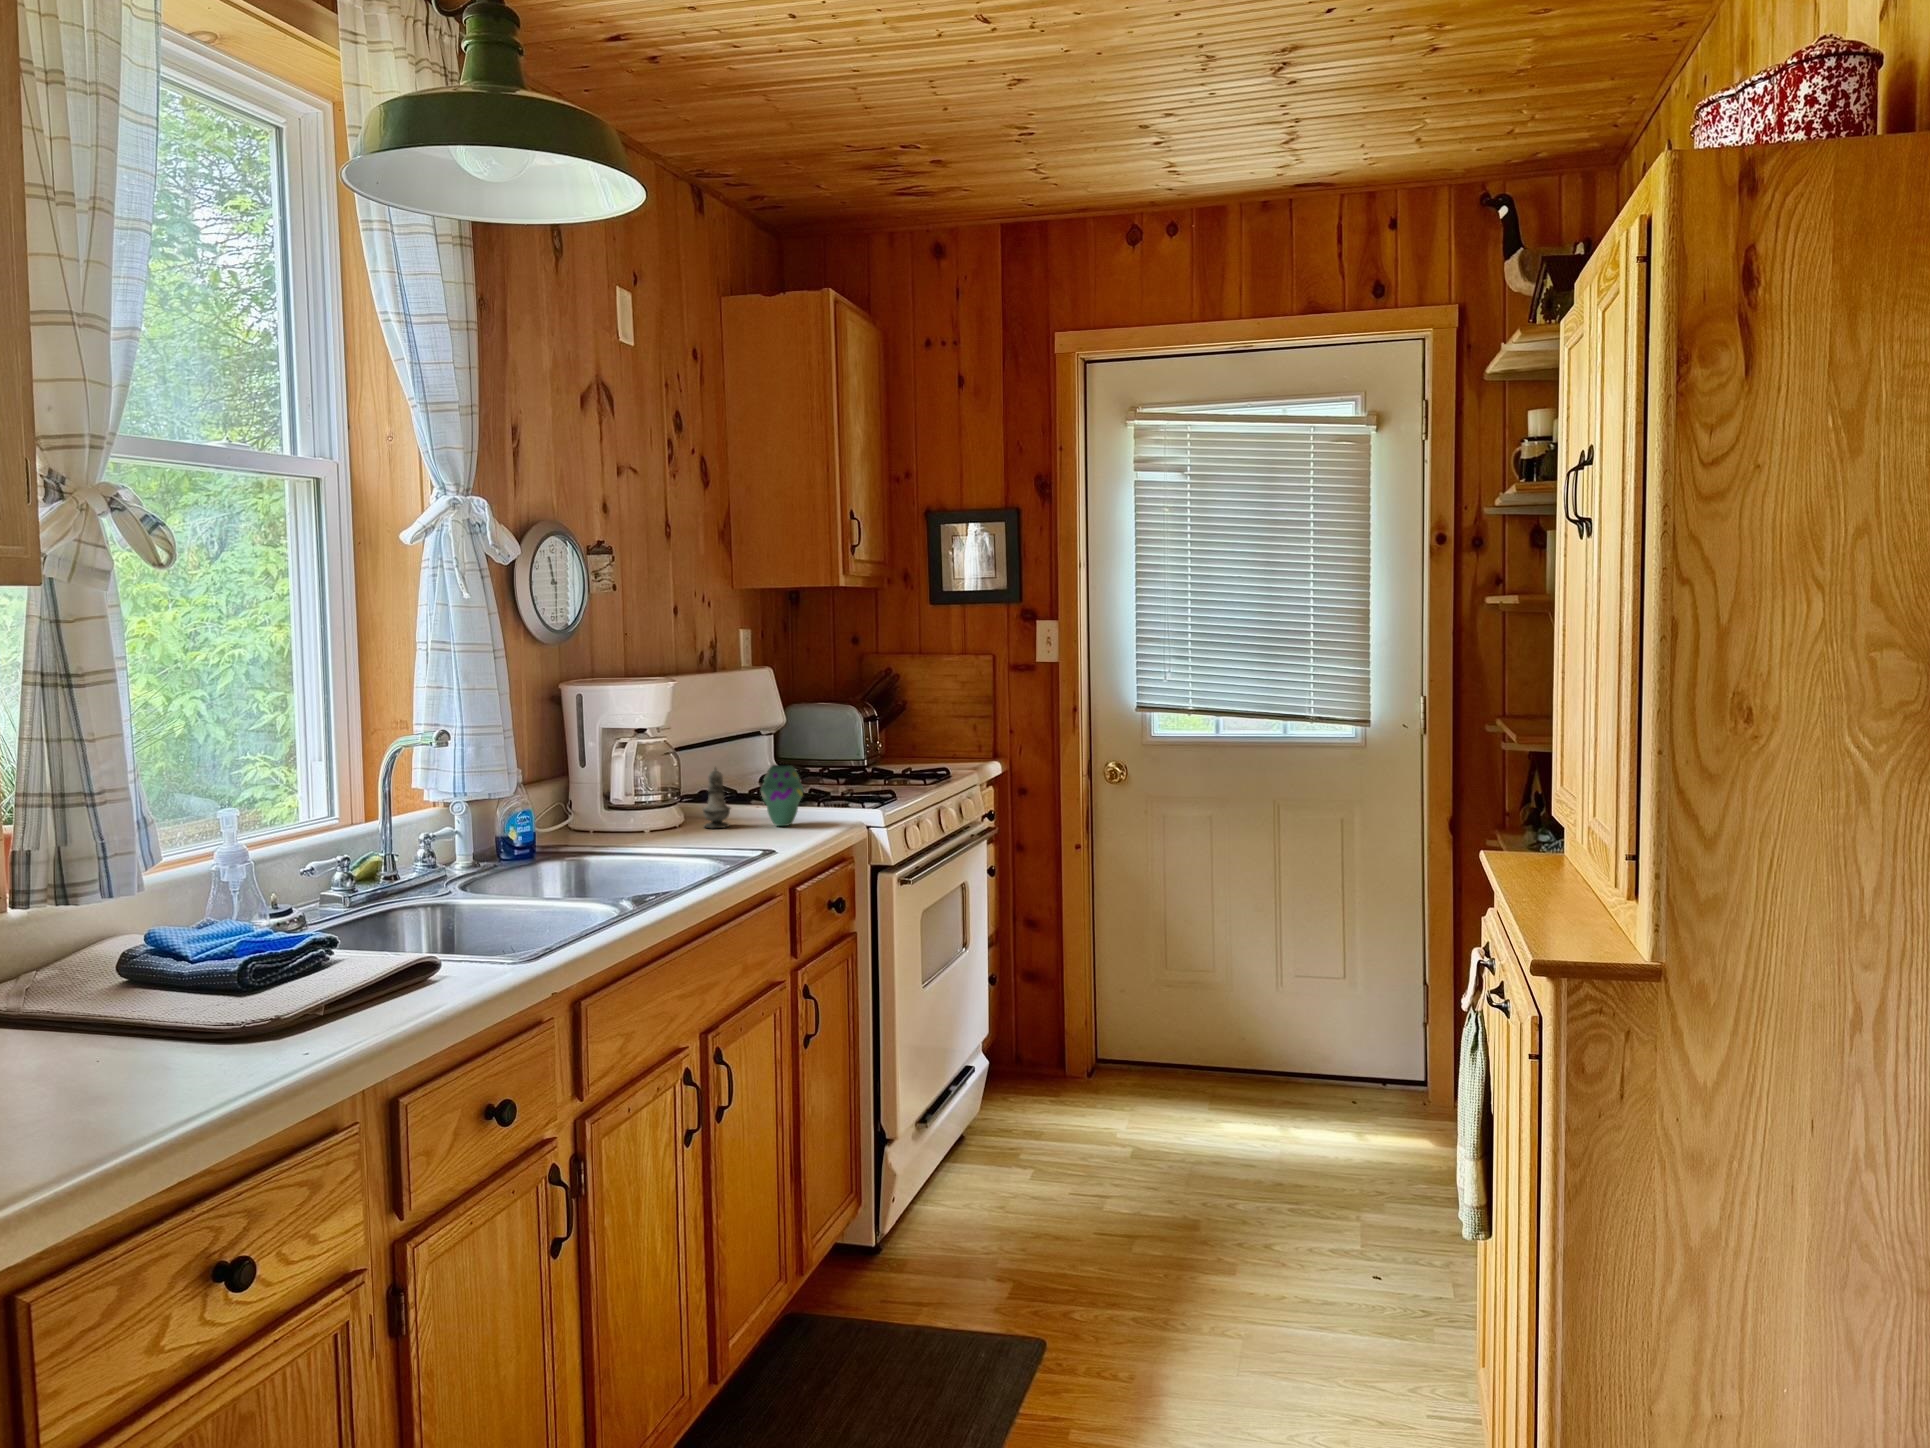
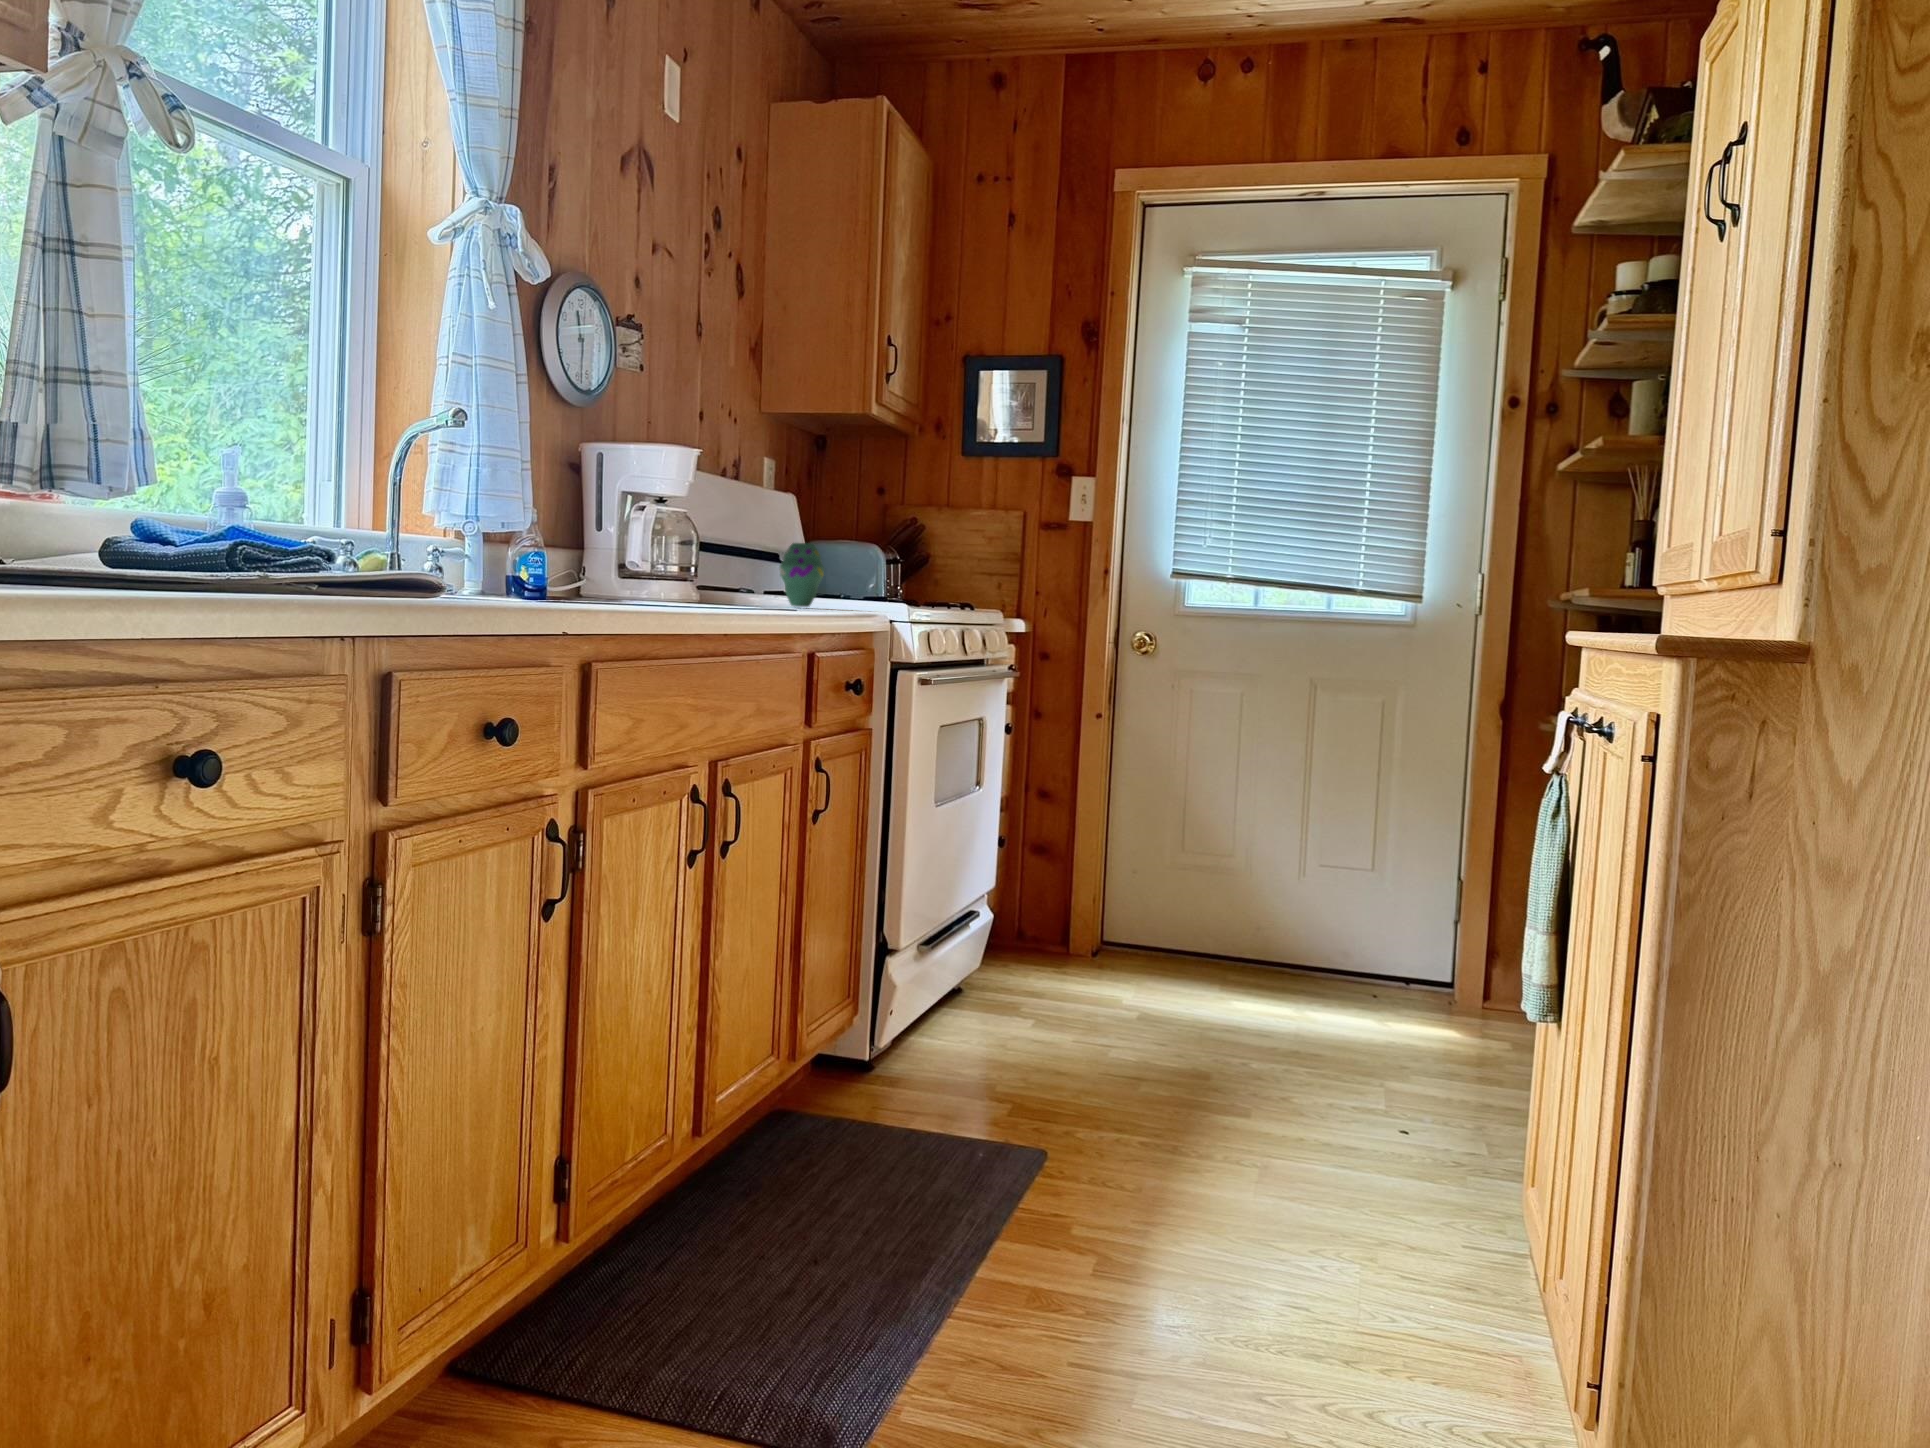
salt shaker: present [702,768,731,828] -> none [716,540,747,604]

